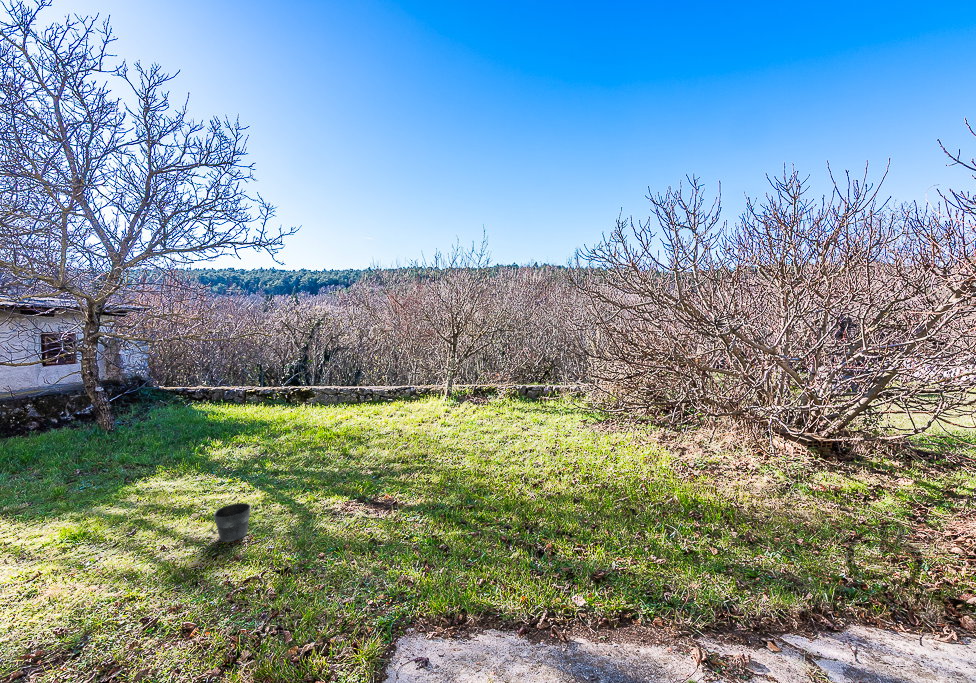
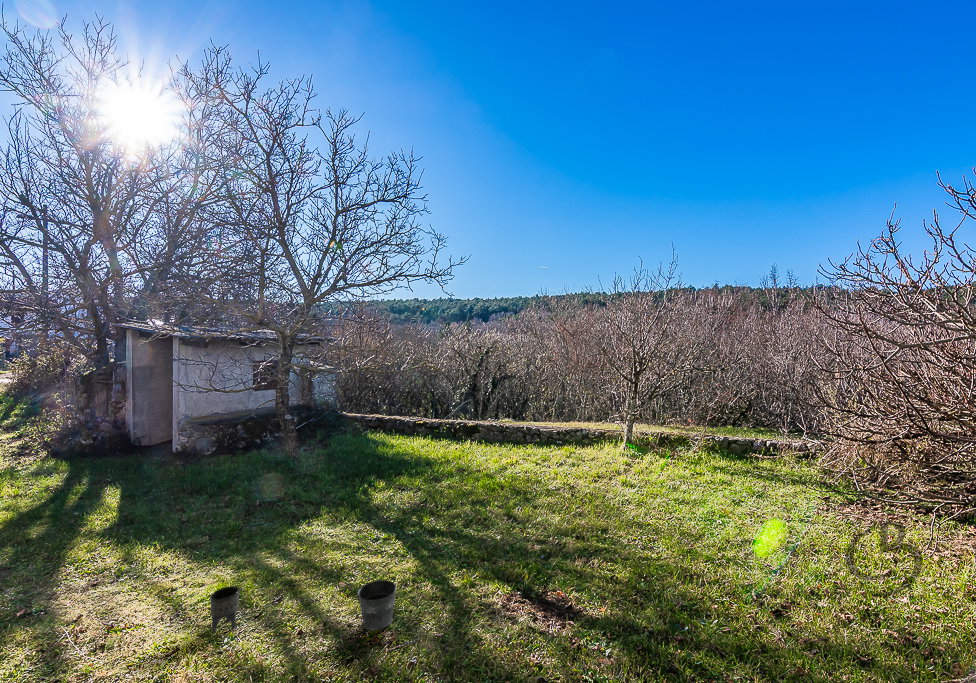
planter: none [45,530,79,574] -> present [210,586,239,633]

